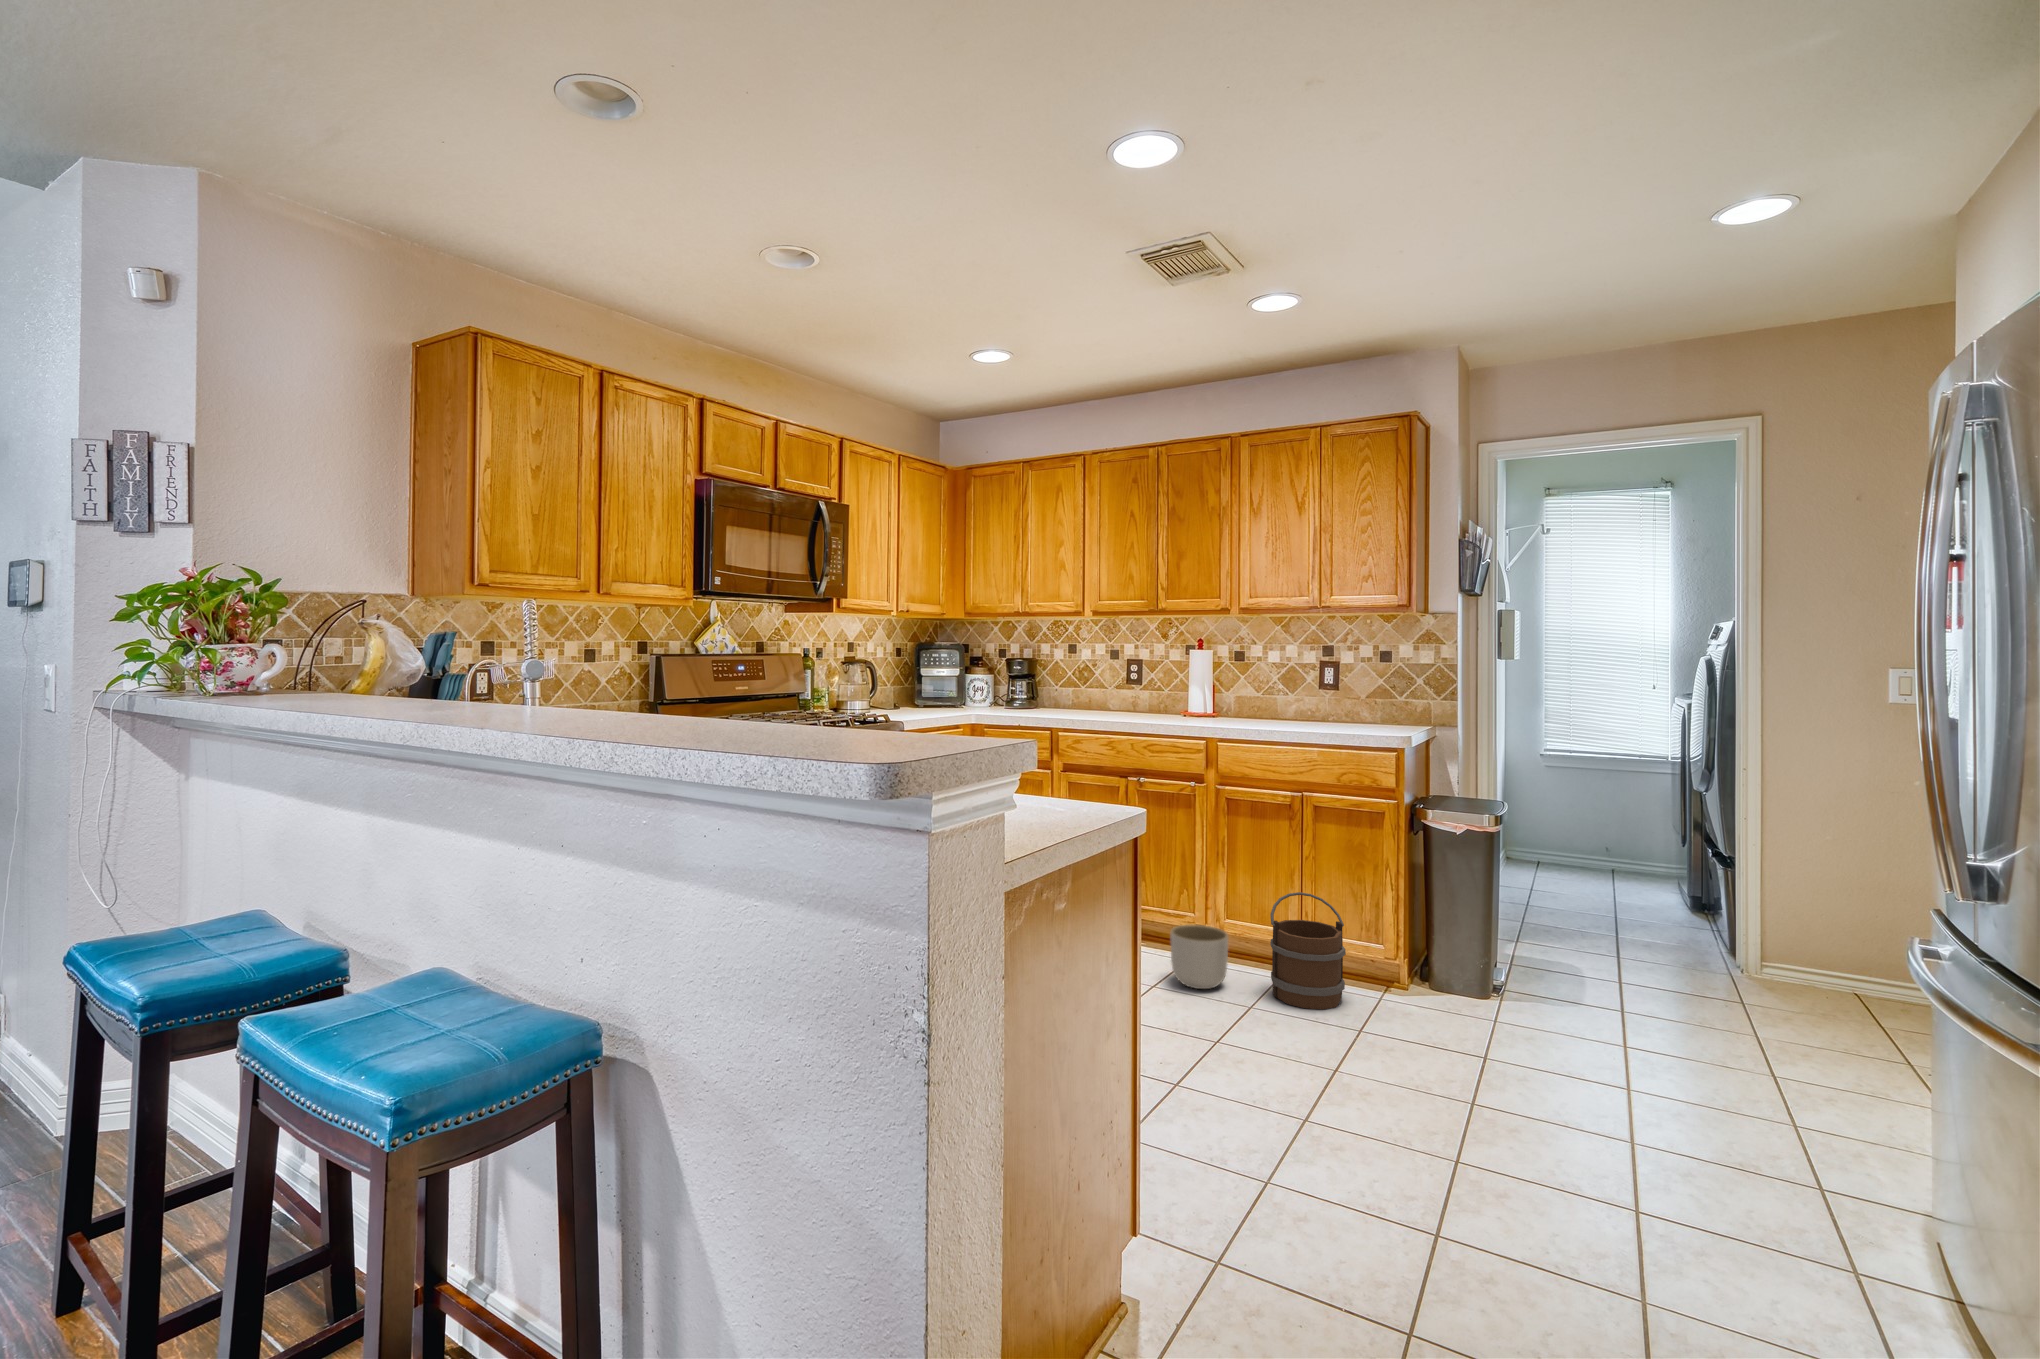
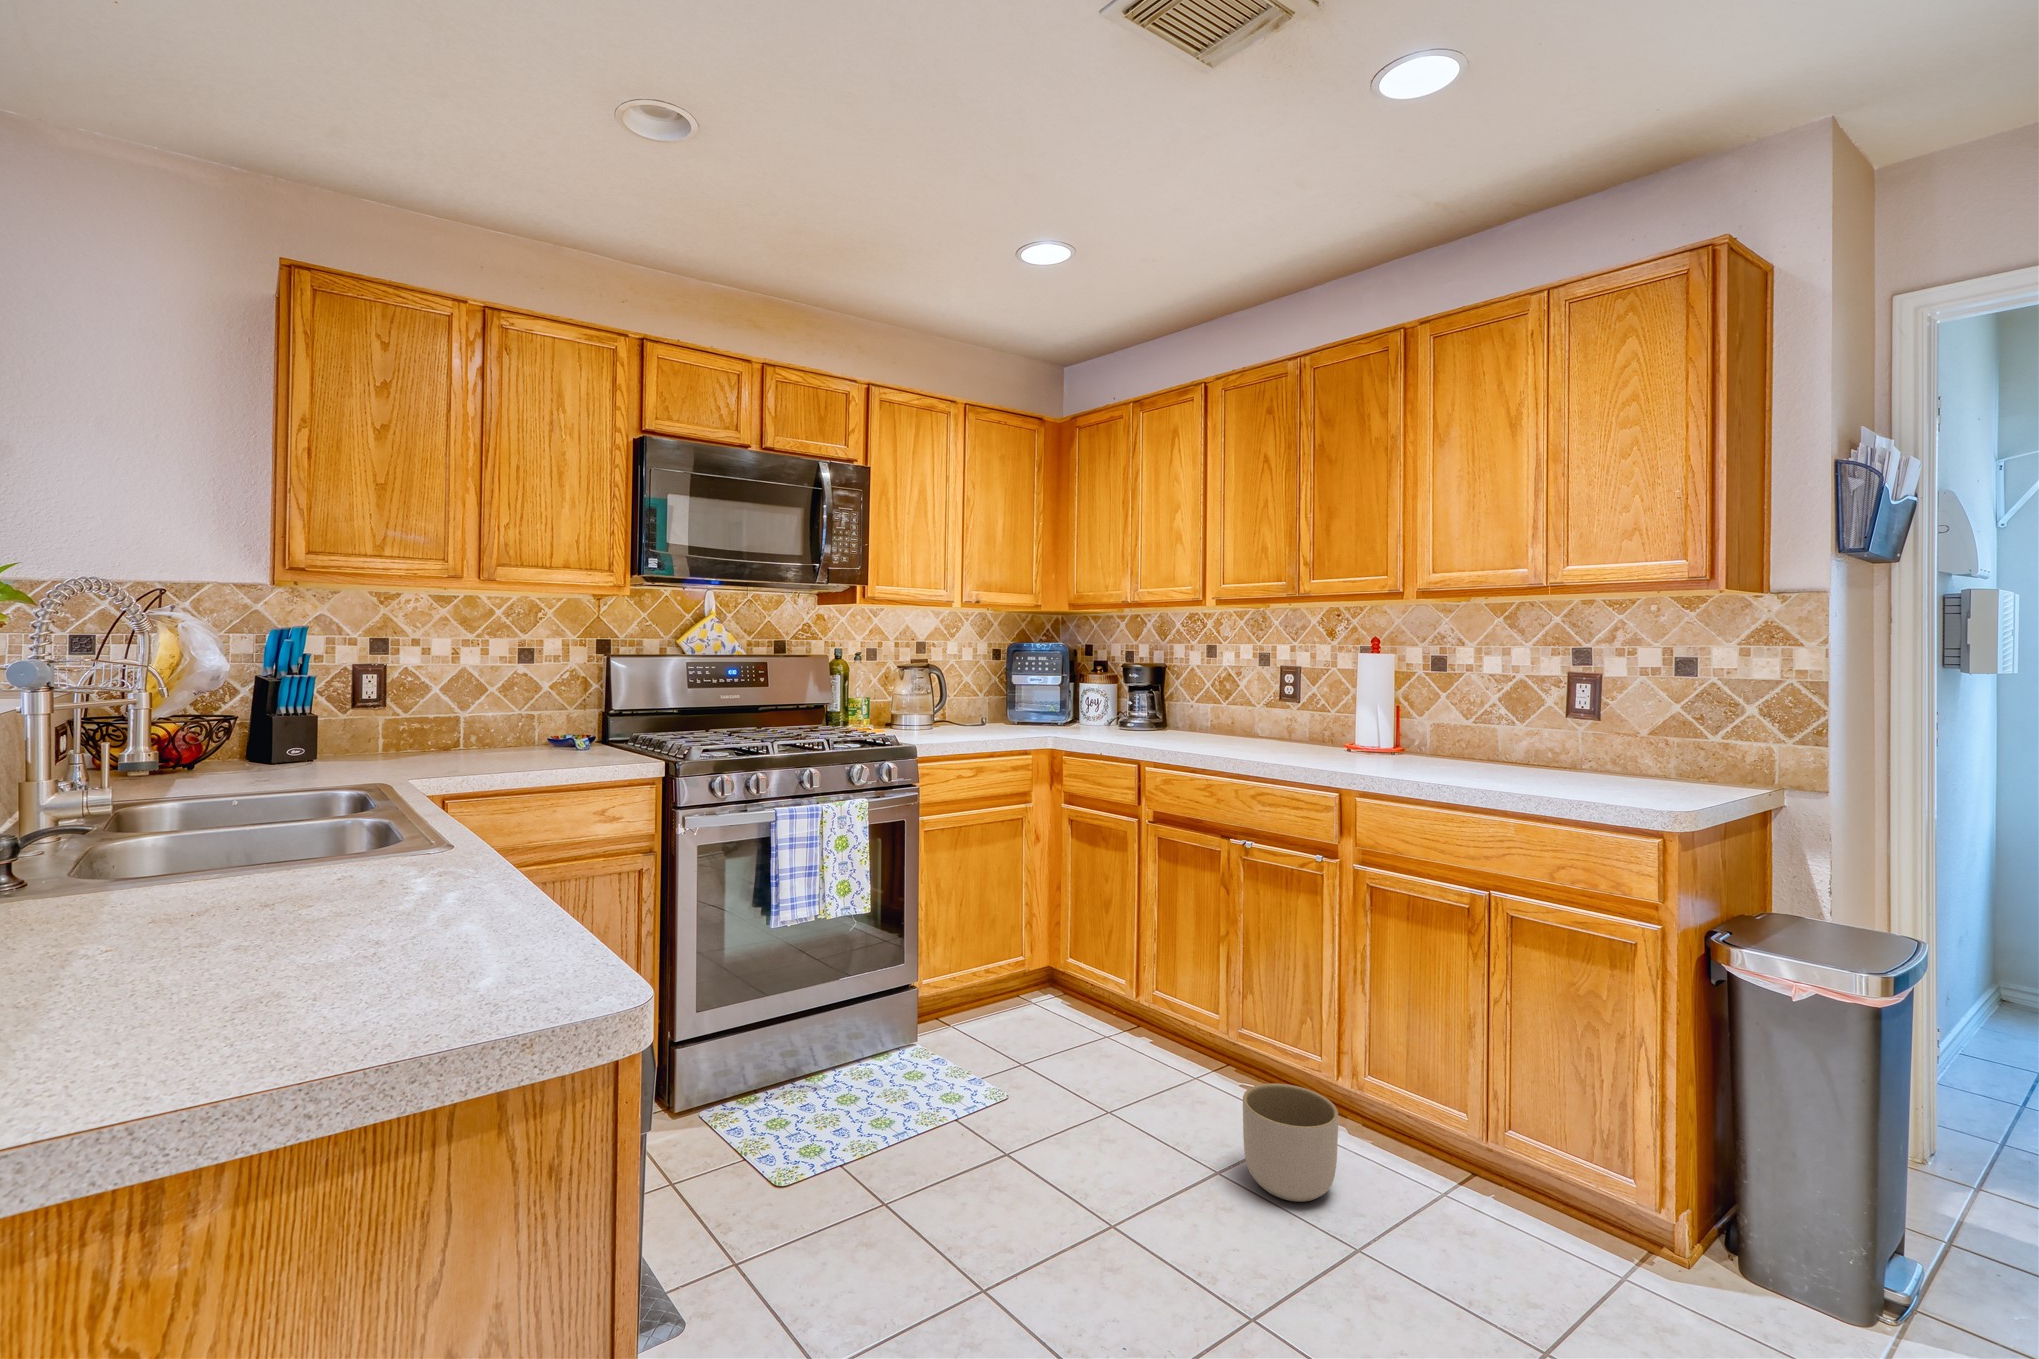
bucket: present [1270,892,1346,1009] -> none [1403,1066,1545,1295]

